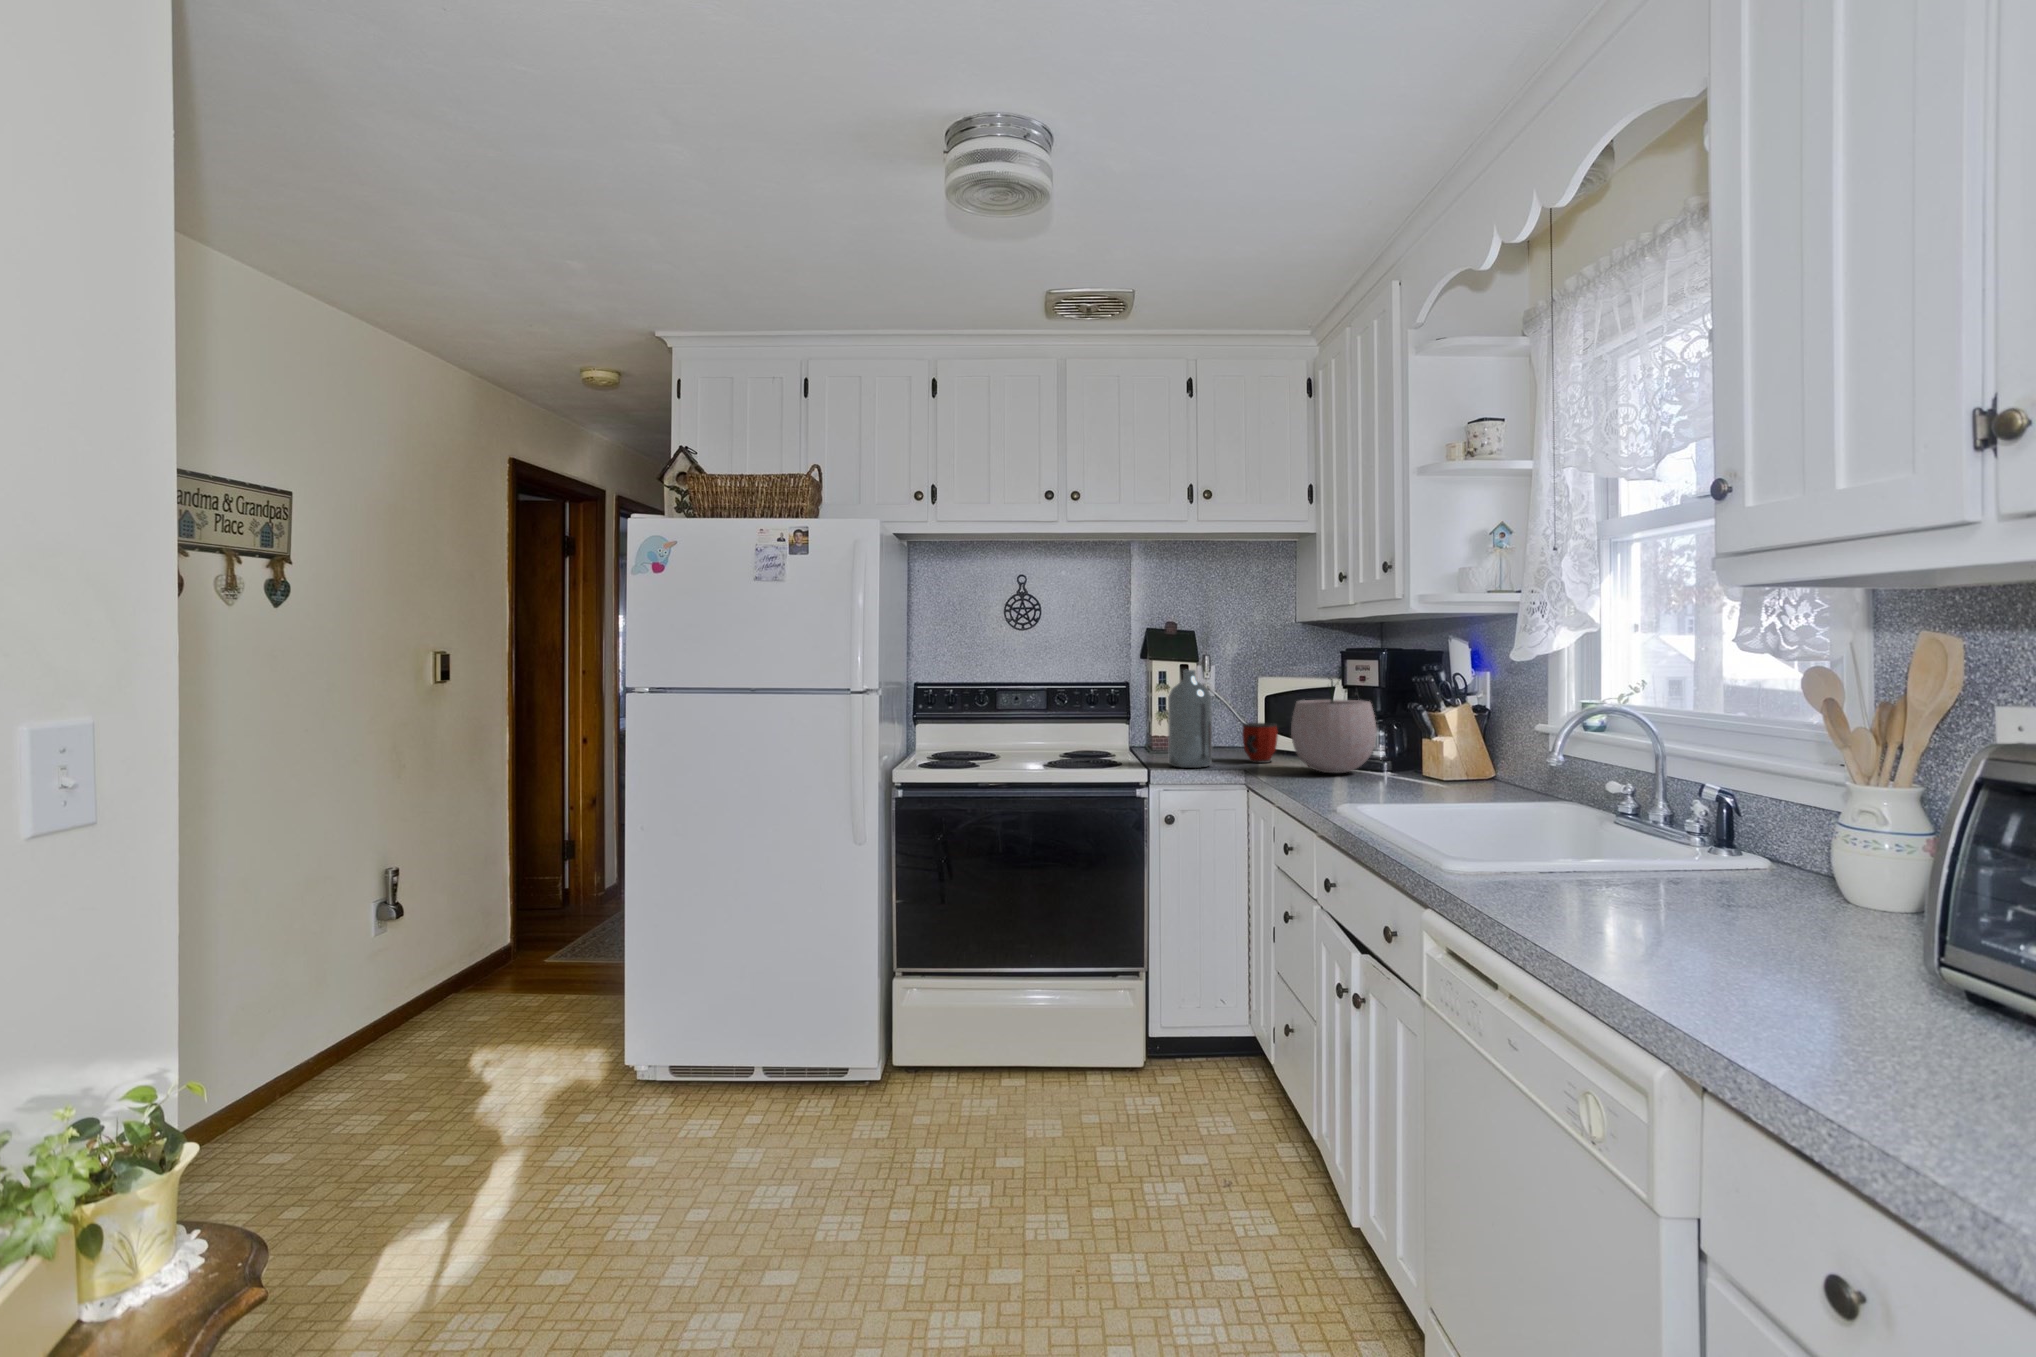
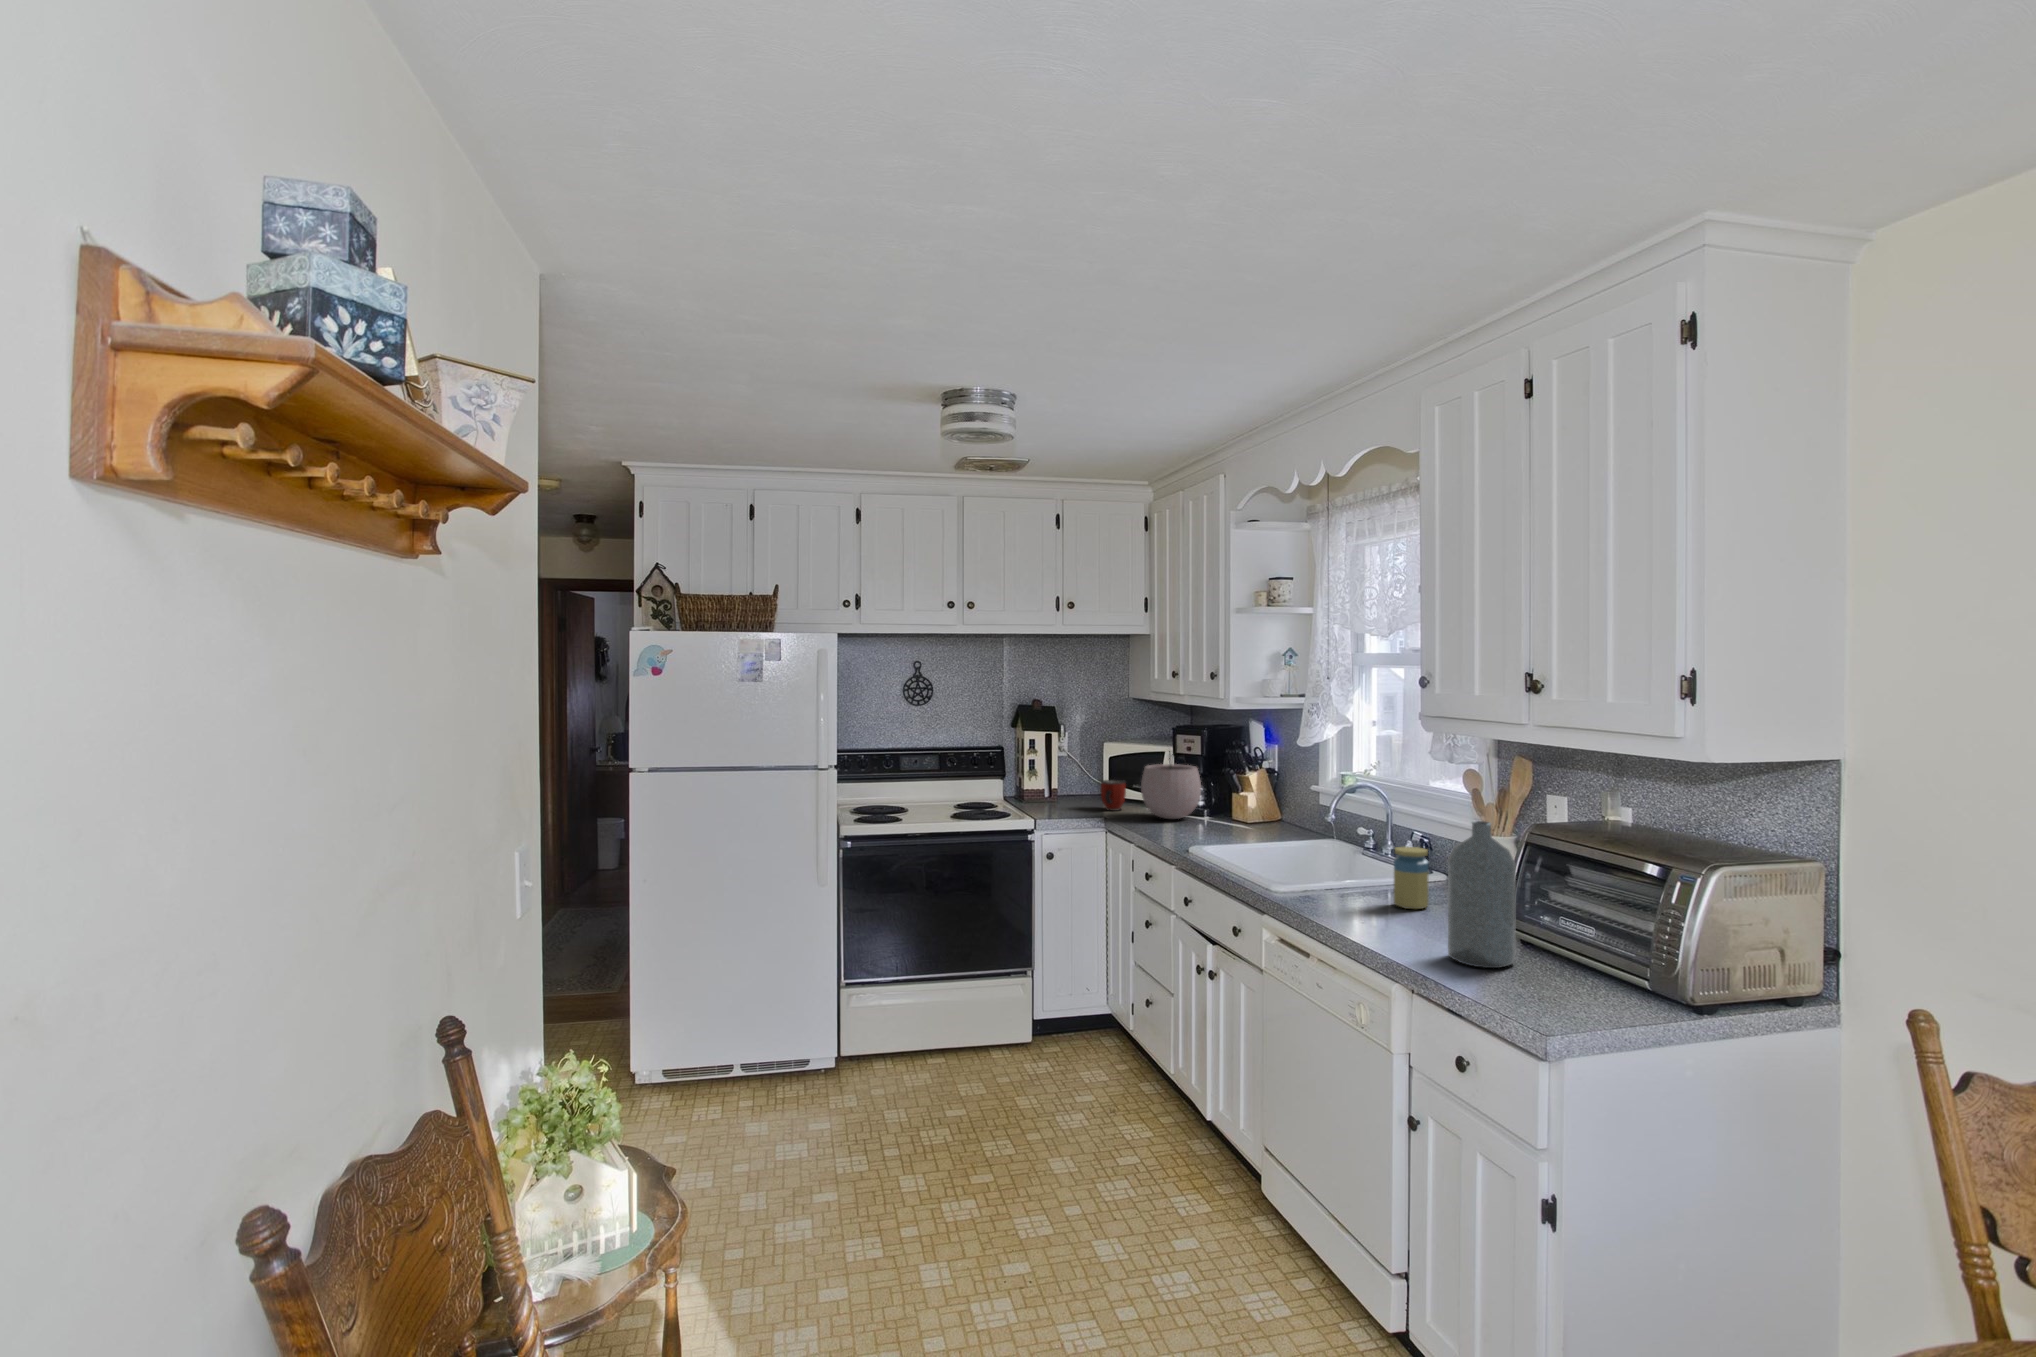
bottle: present [1168,670,1212,768] -> present [1448,821,1516,968]
jar: none [1659,800,1731,913] -> present [1394,846,1429,909]

